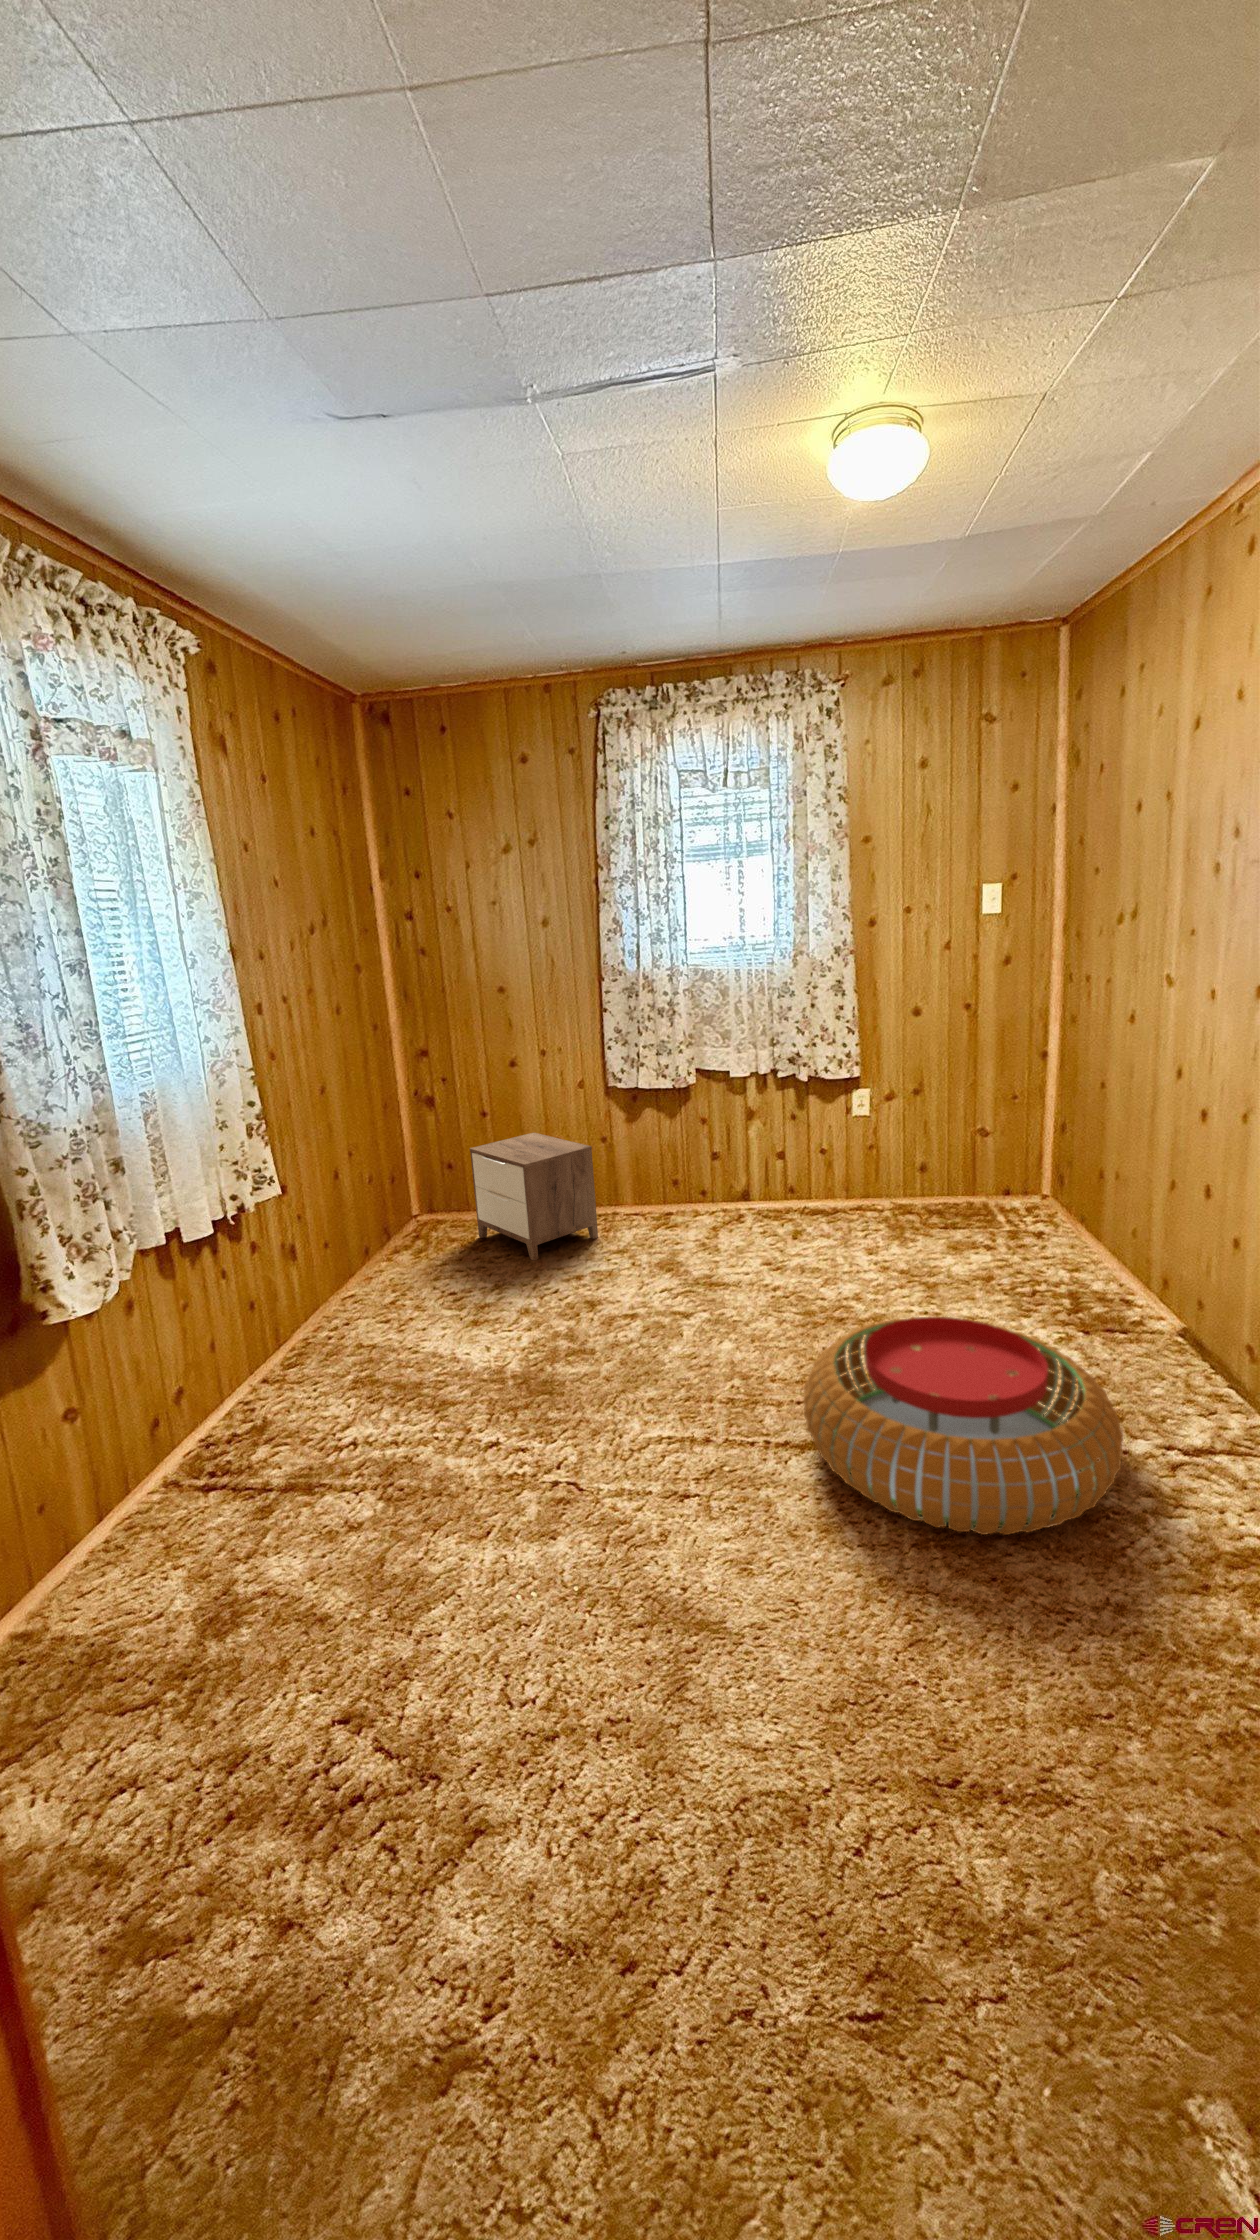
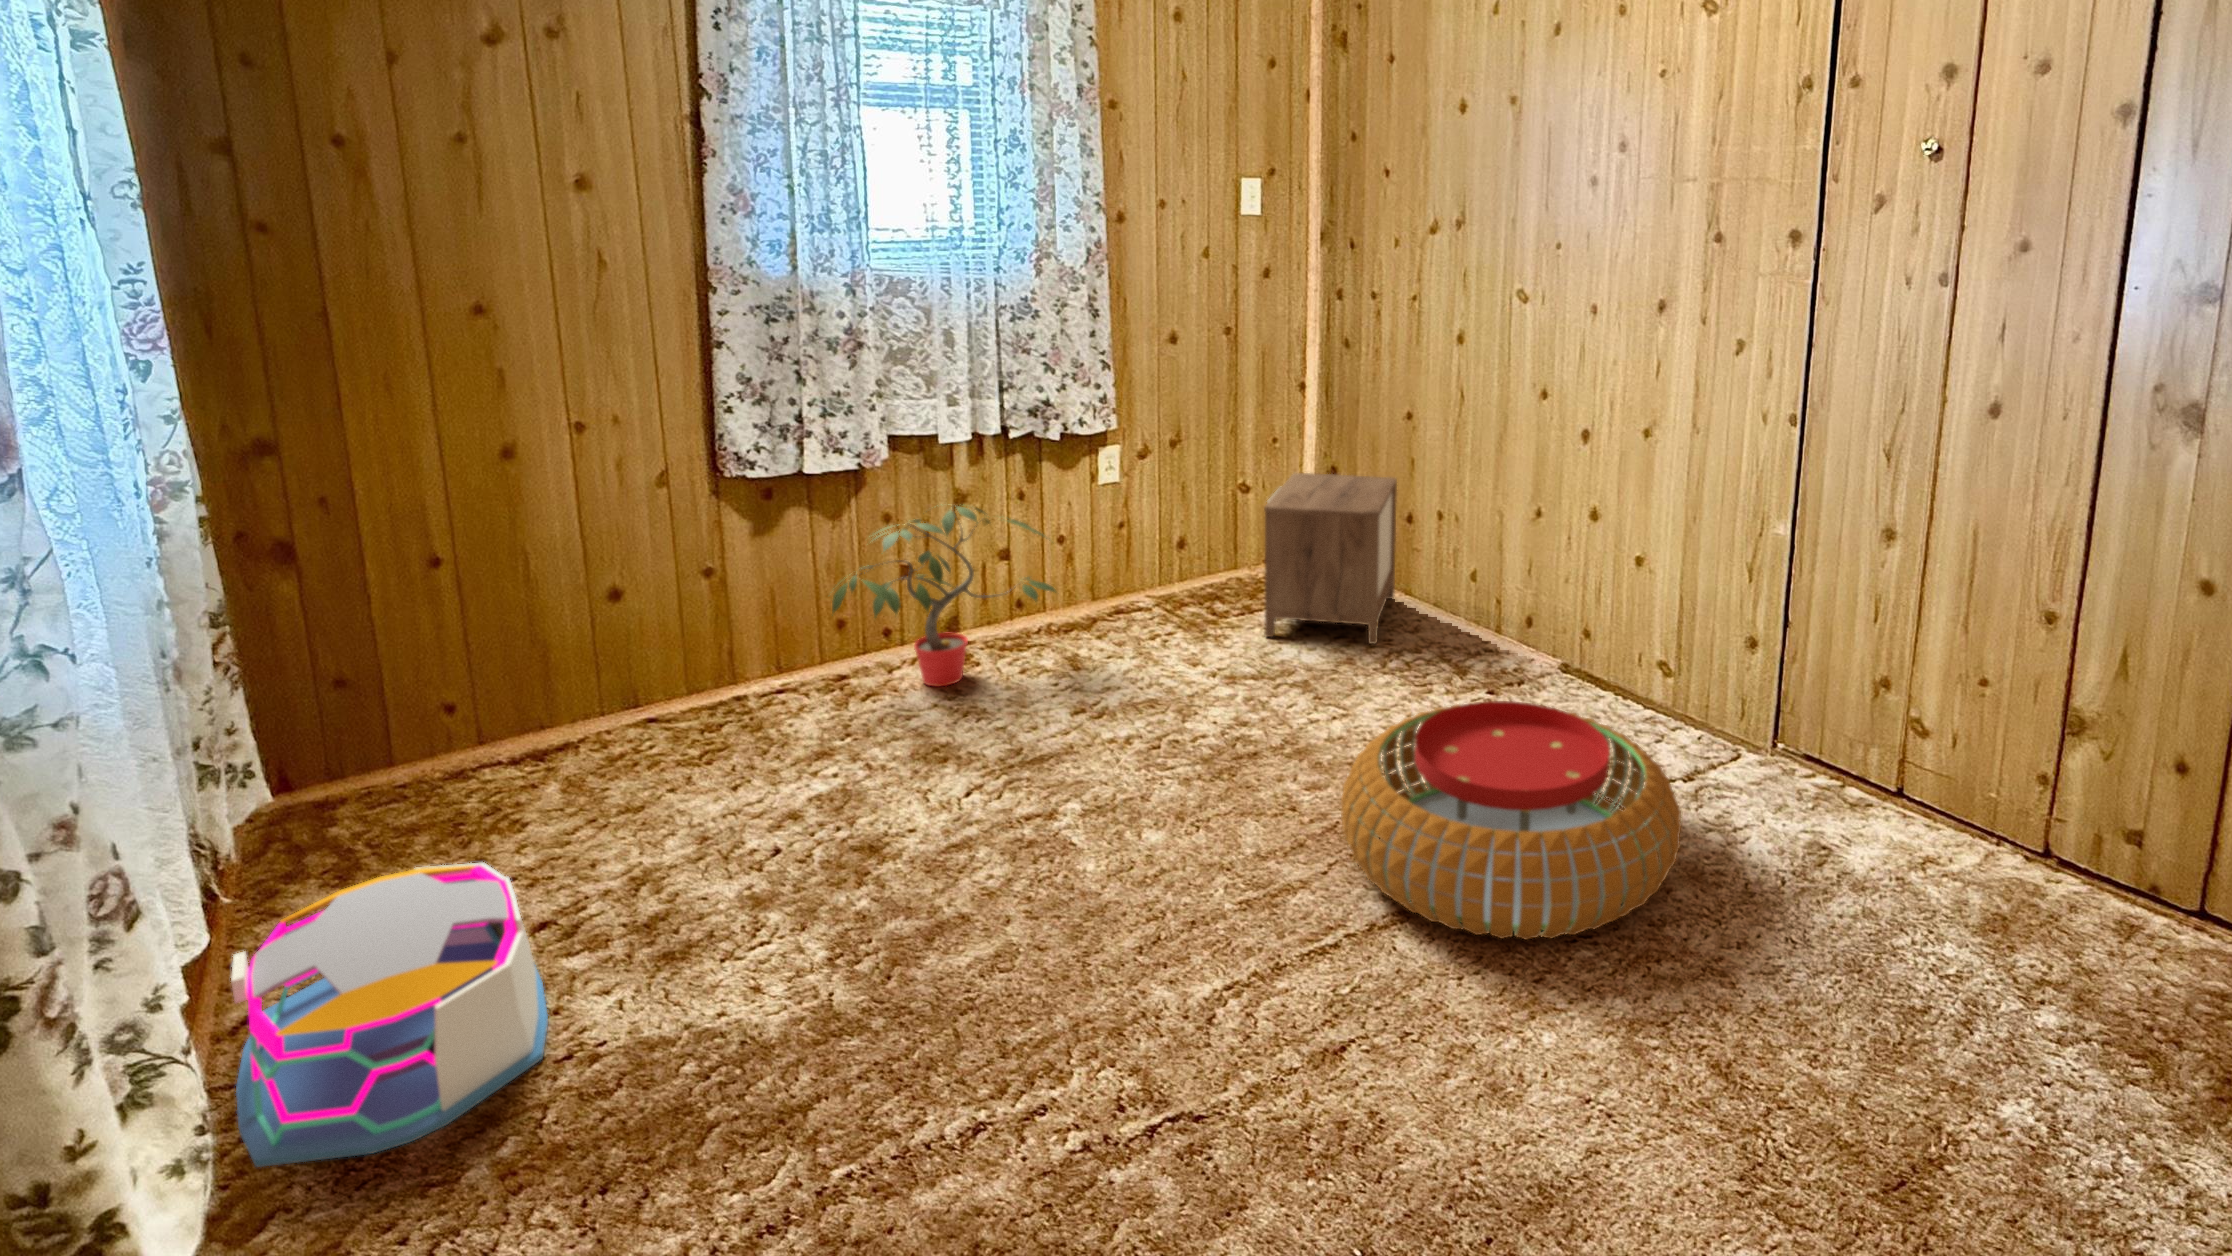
potted plant: none [652,1116,792,1231] -> present [832,507,1056,686]
nightstand: present [470,1133,598,1260] -> present [1264,473,1397,644]
storage bin: none [303,1248,439,1359] -> present [231,863,548,1167]

